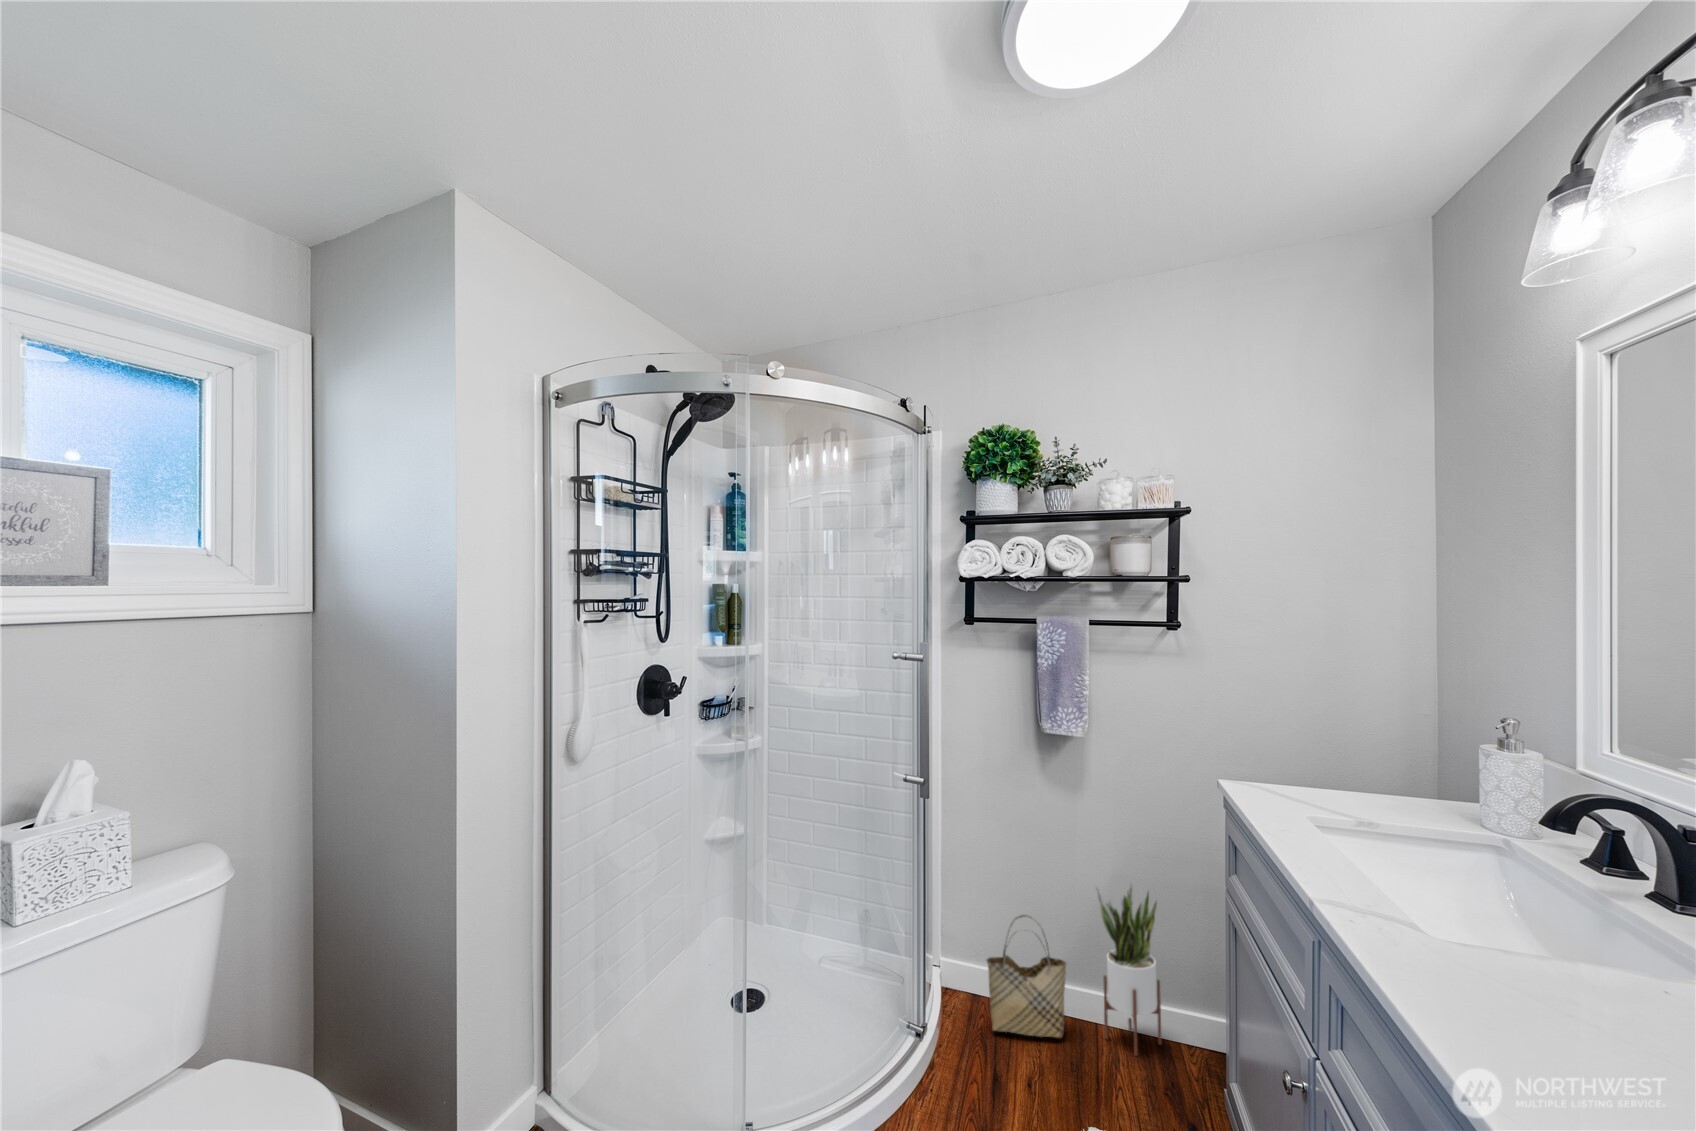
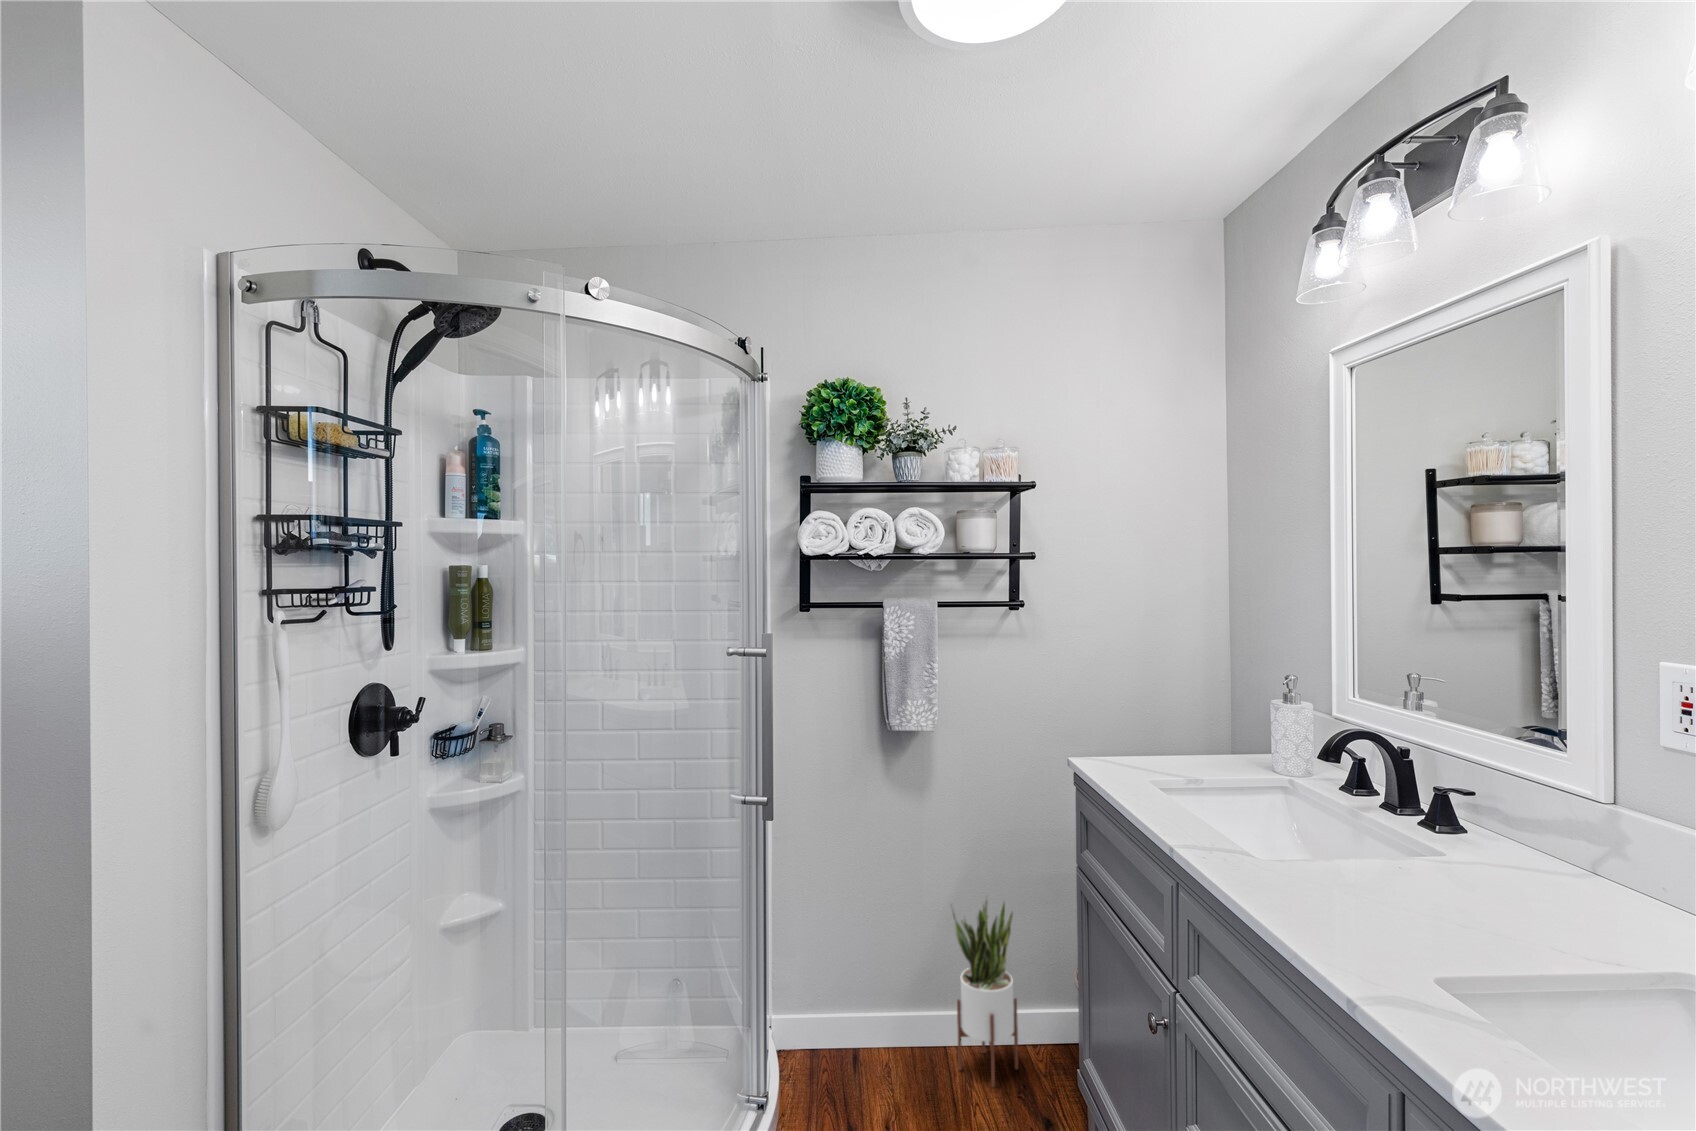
woven basket: present [986,915,1067,1038] -> none [827,938,917,1077]

